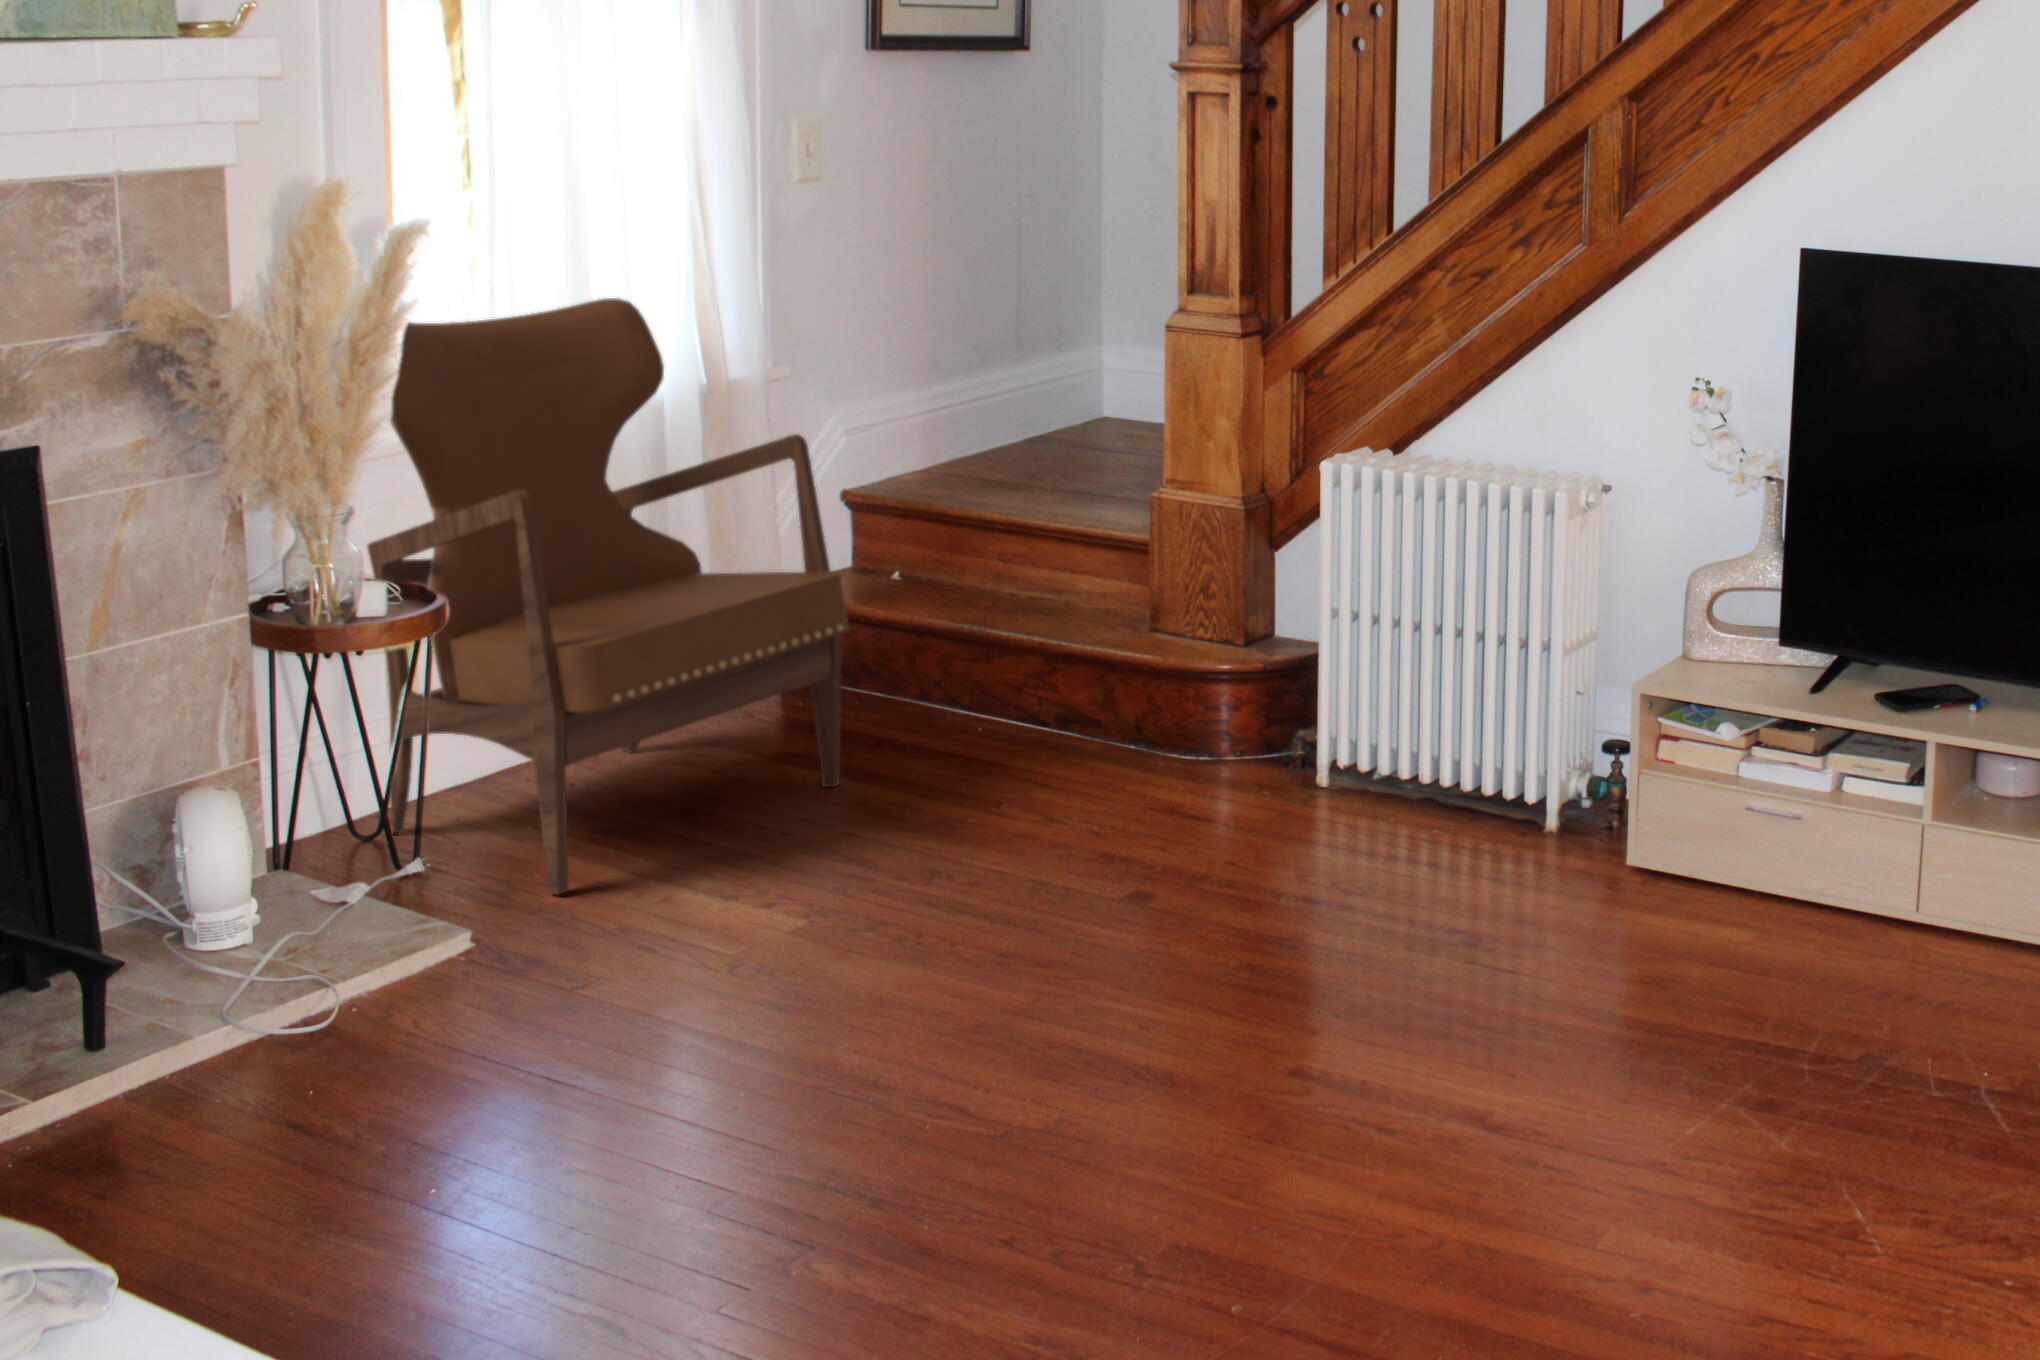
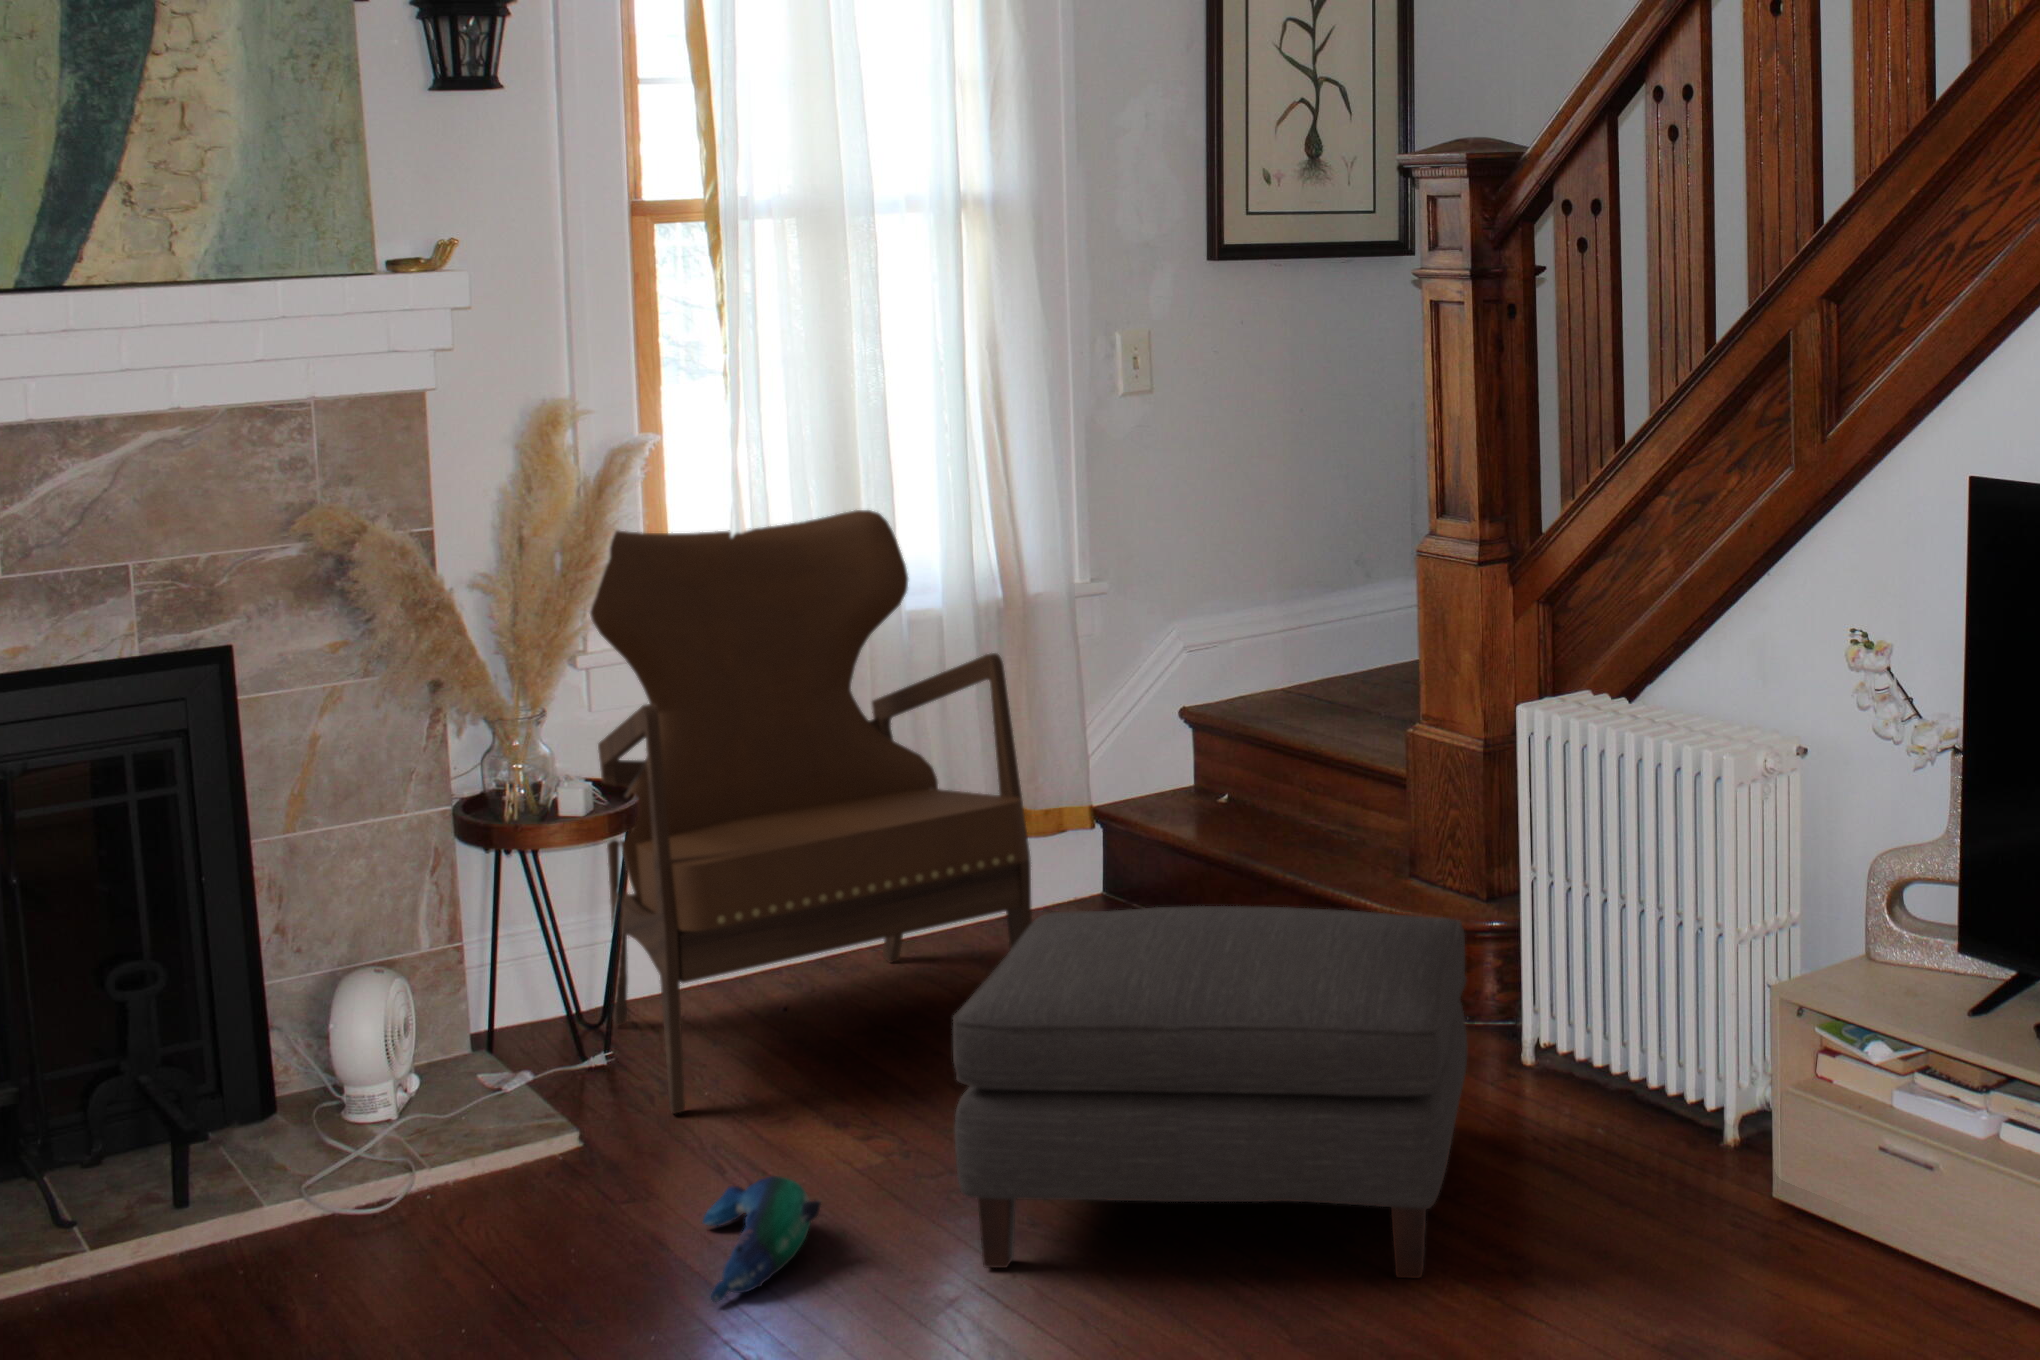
ottoman: none [951,637,1414,964] -> present [953,906,1467,1278]
plush toy: none [704,914,851,1023] -> present [703,1176,821,1302]

